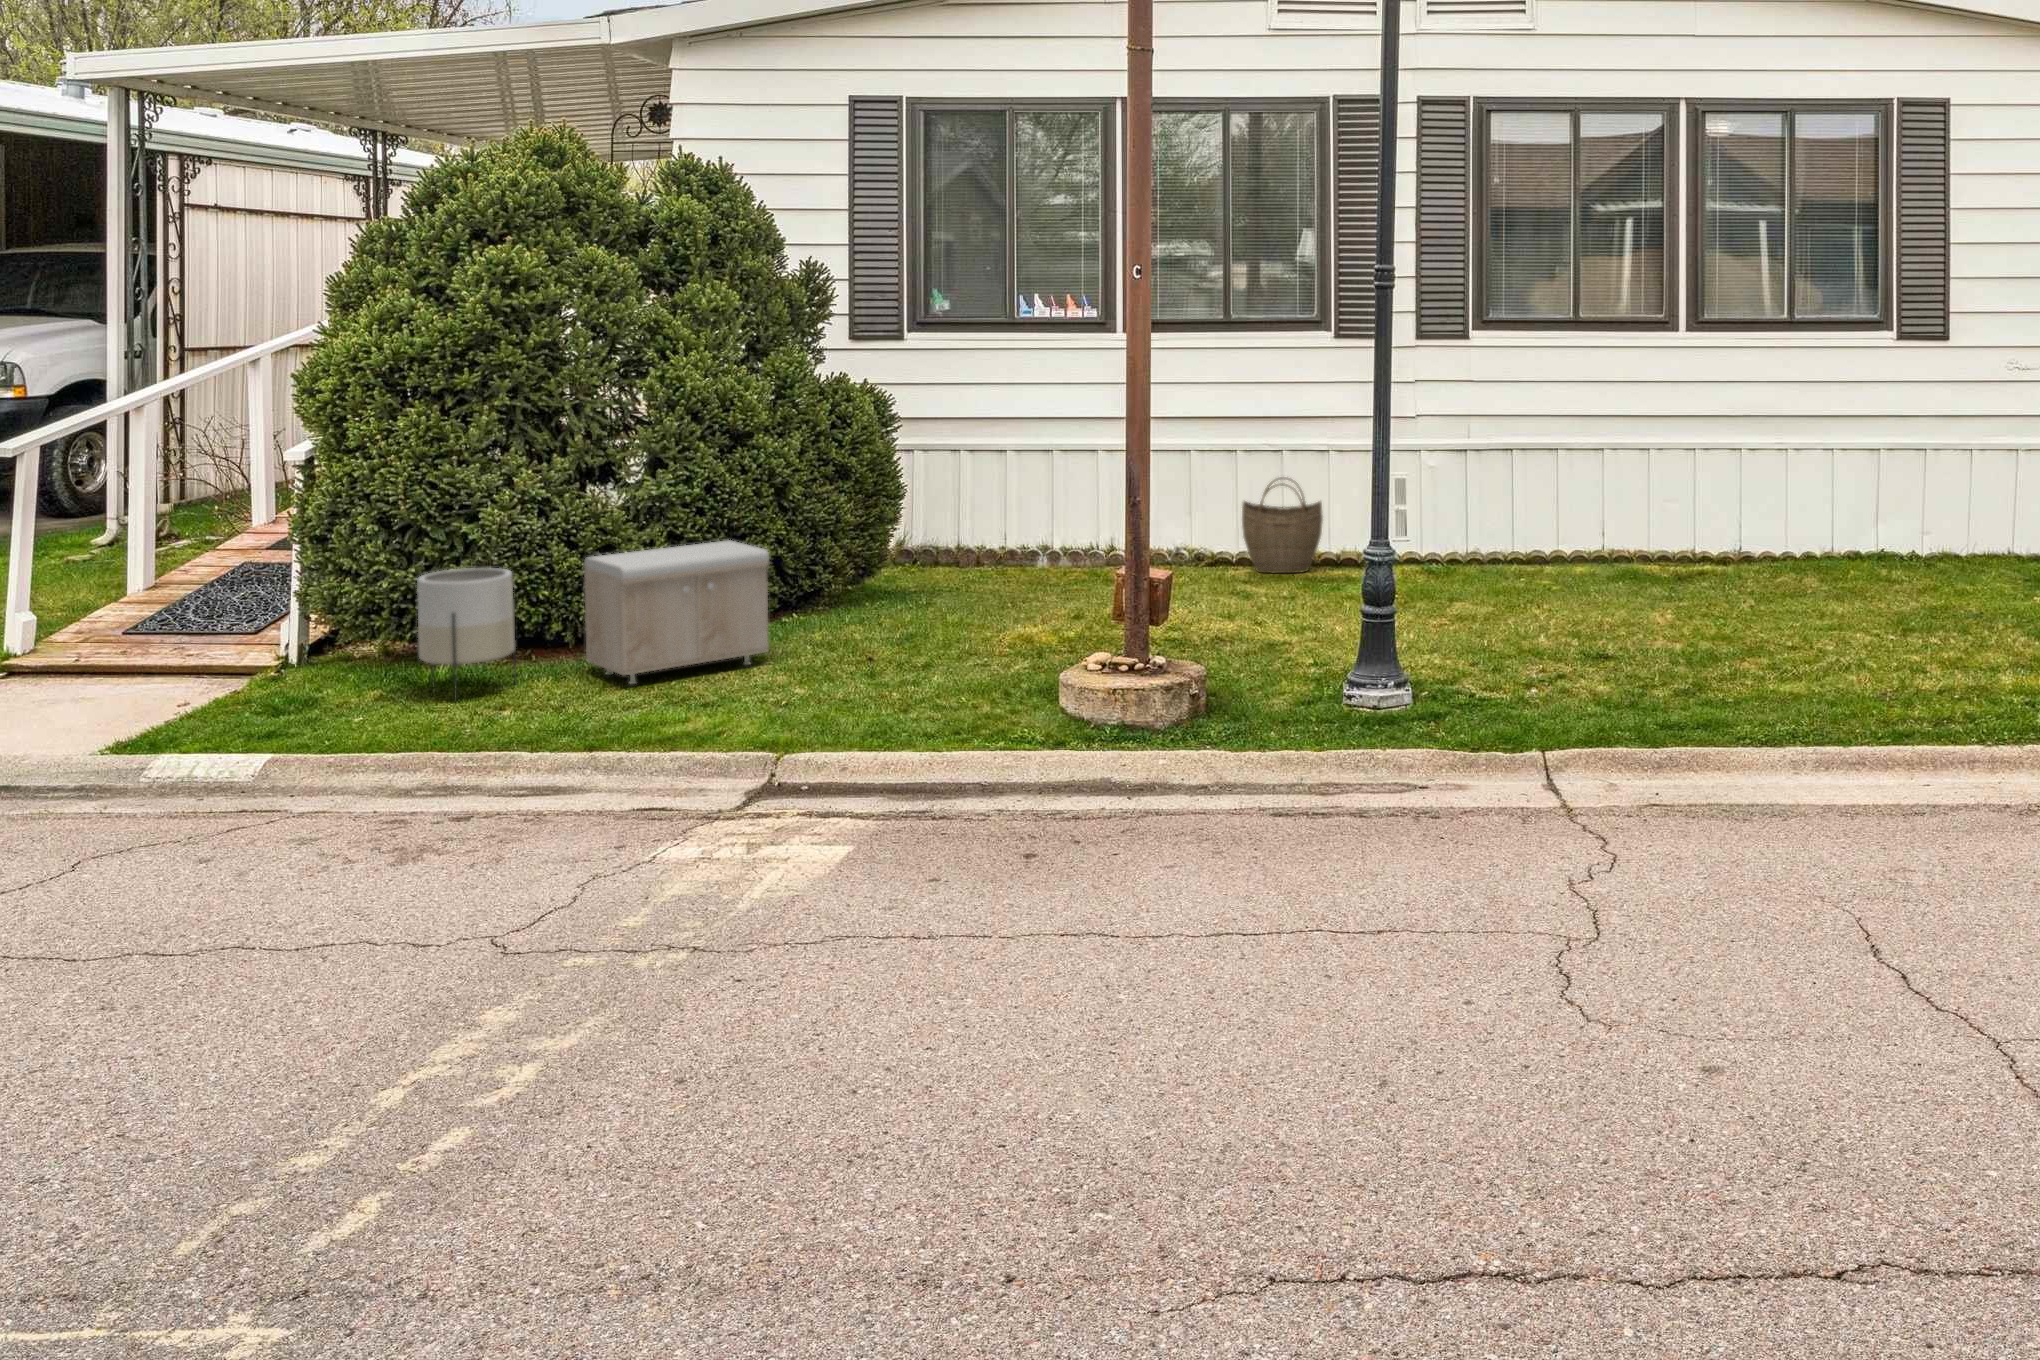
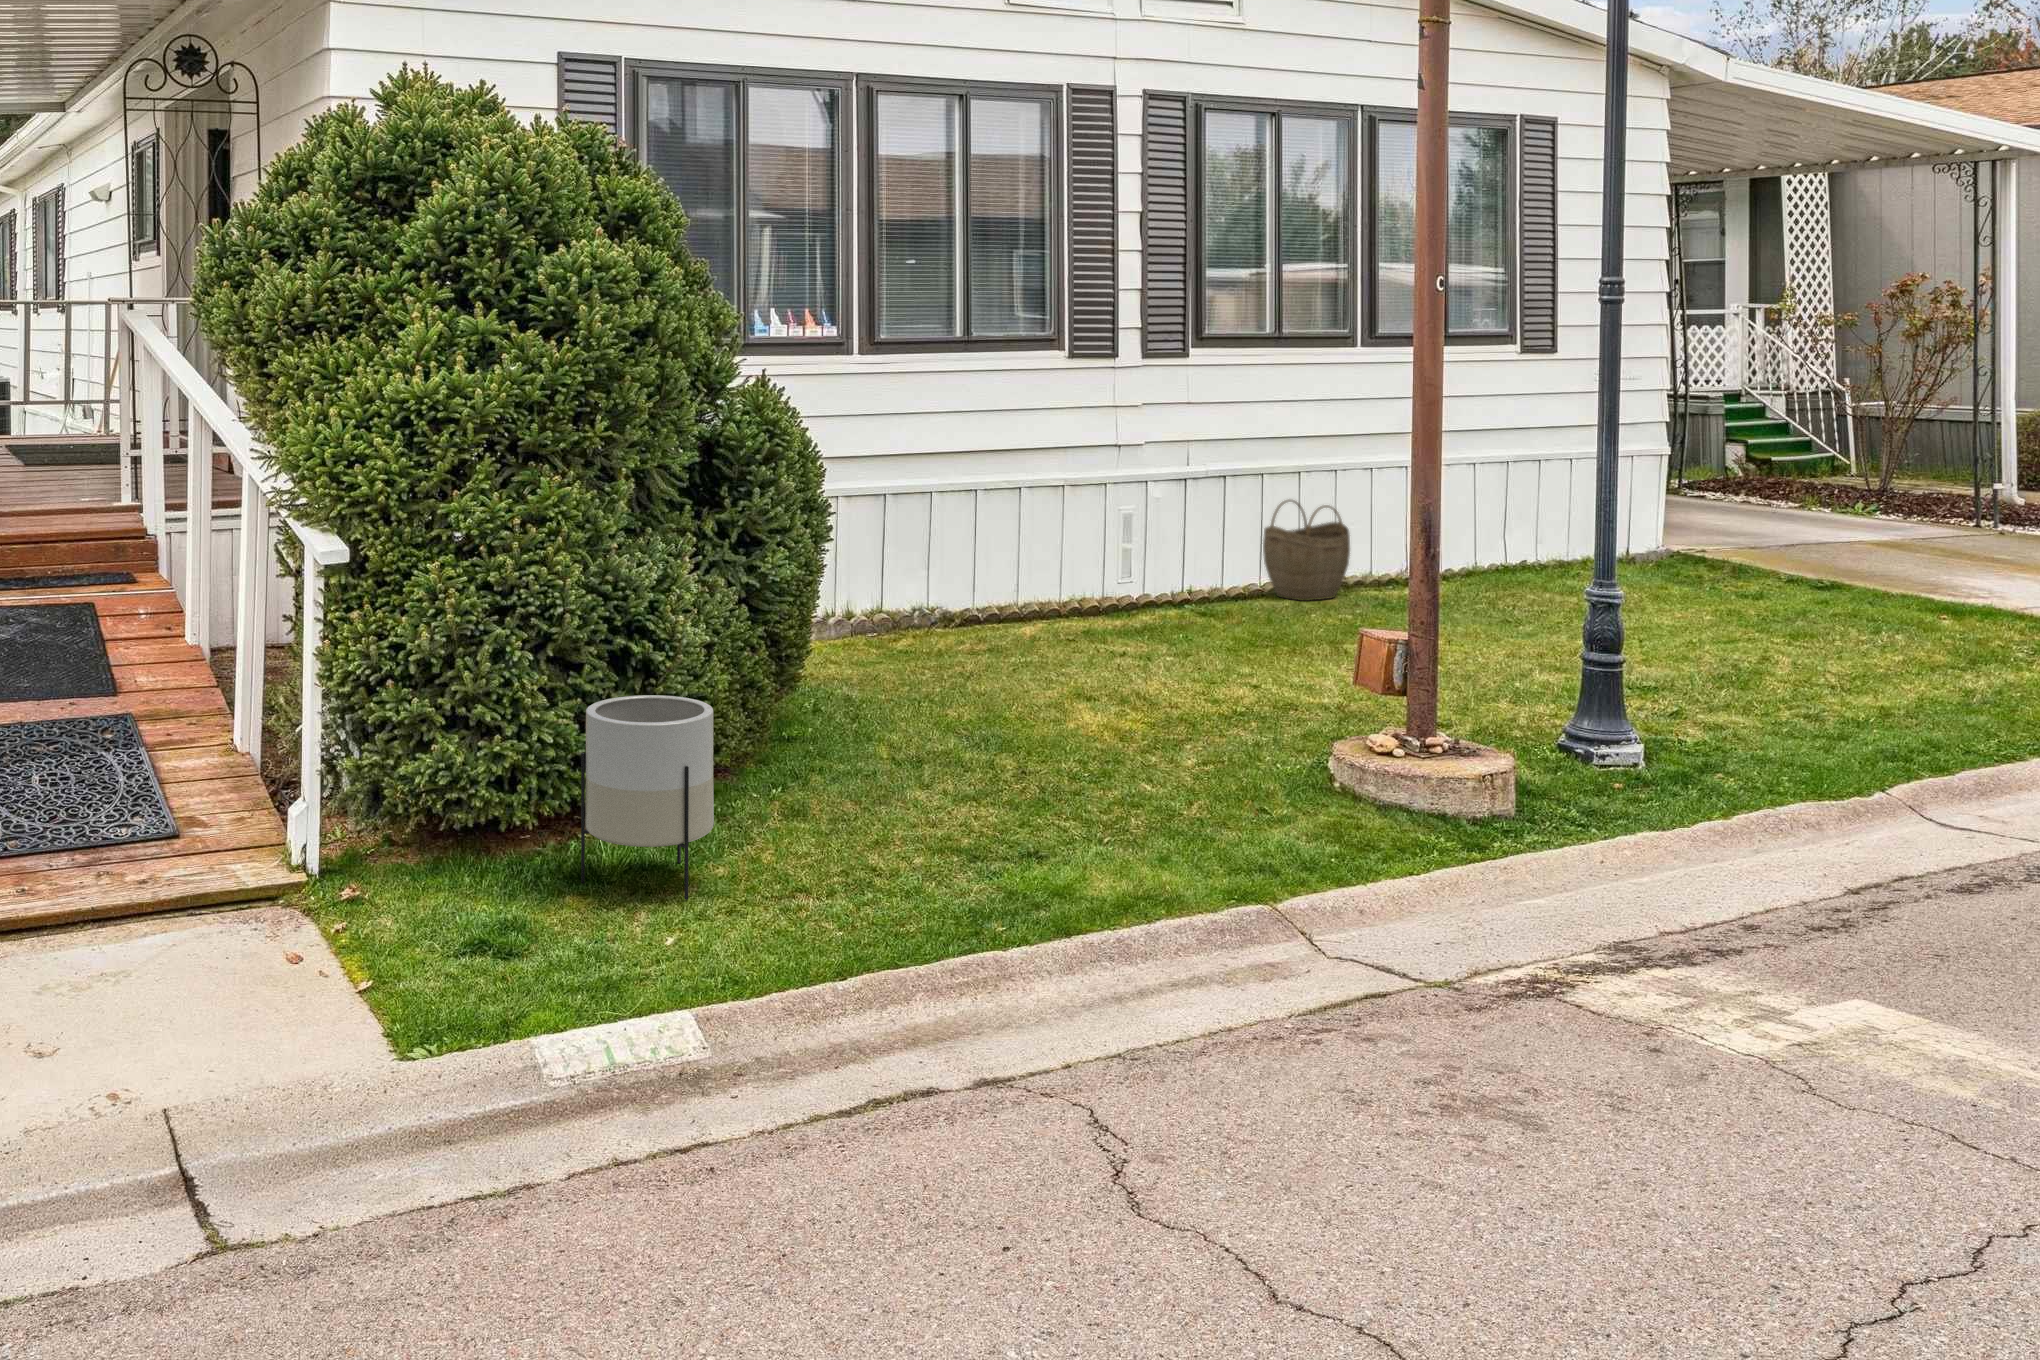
woven basket: present [1242,478,1323,573] -> present [1263,500,1350,601]
storage bench: present [584,540,769,684] -> none [723,631,905,841]

